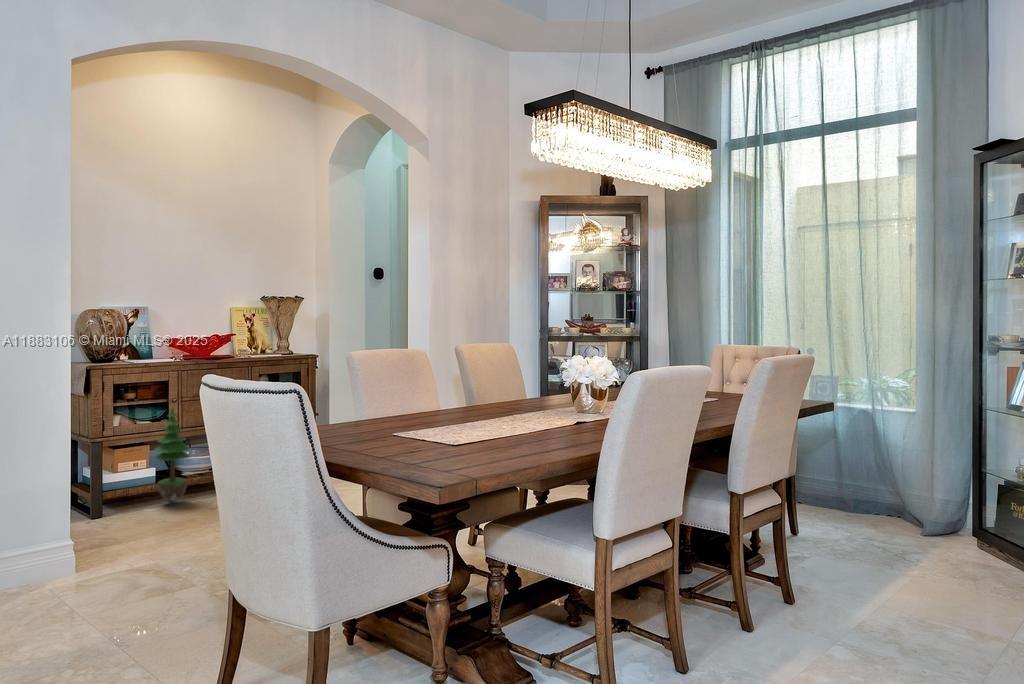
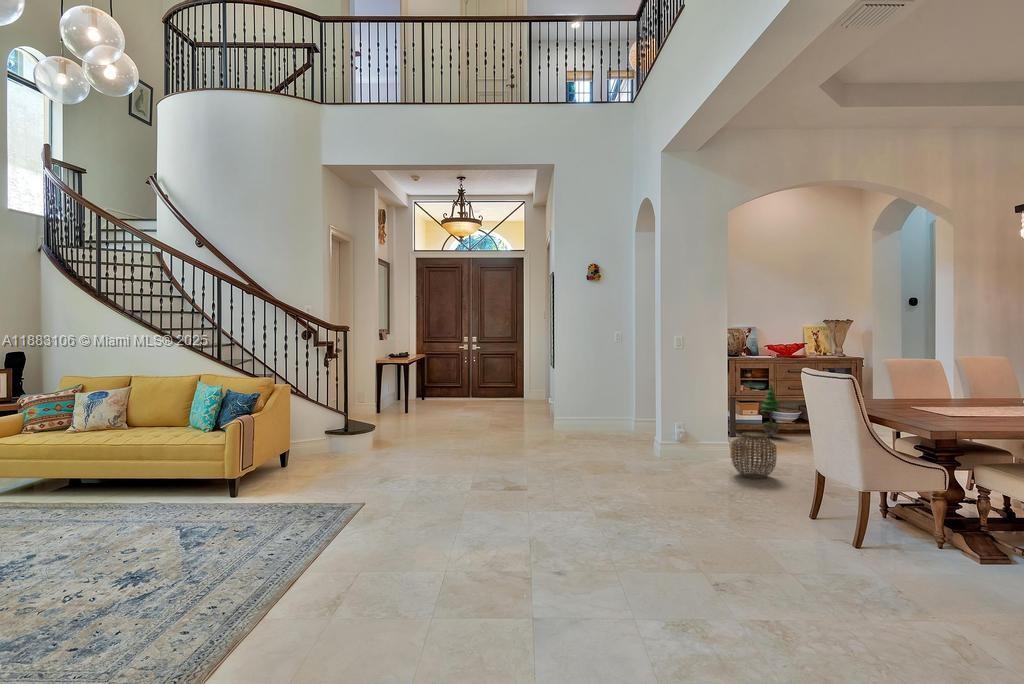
woven basket: none [53,537,155,646] -> present [731,432,776,479]

